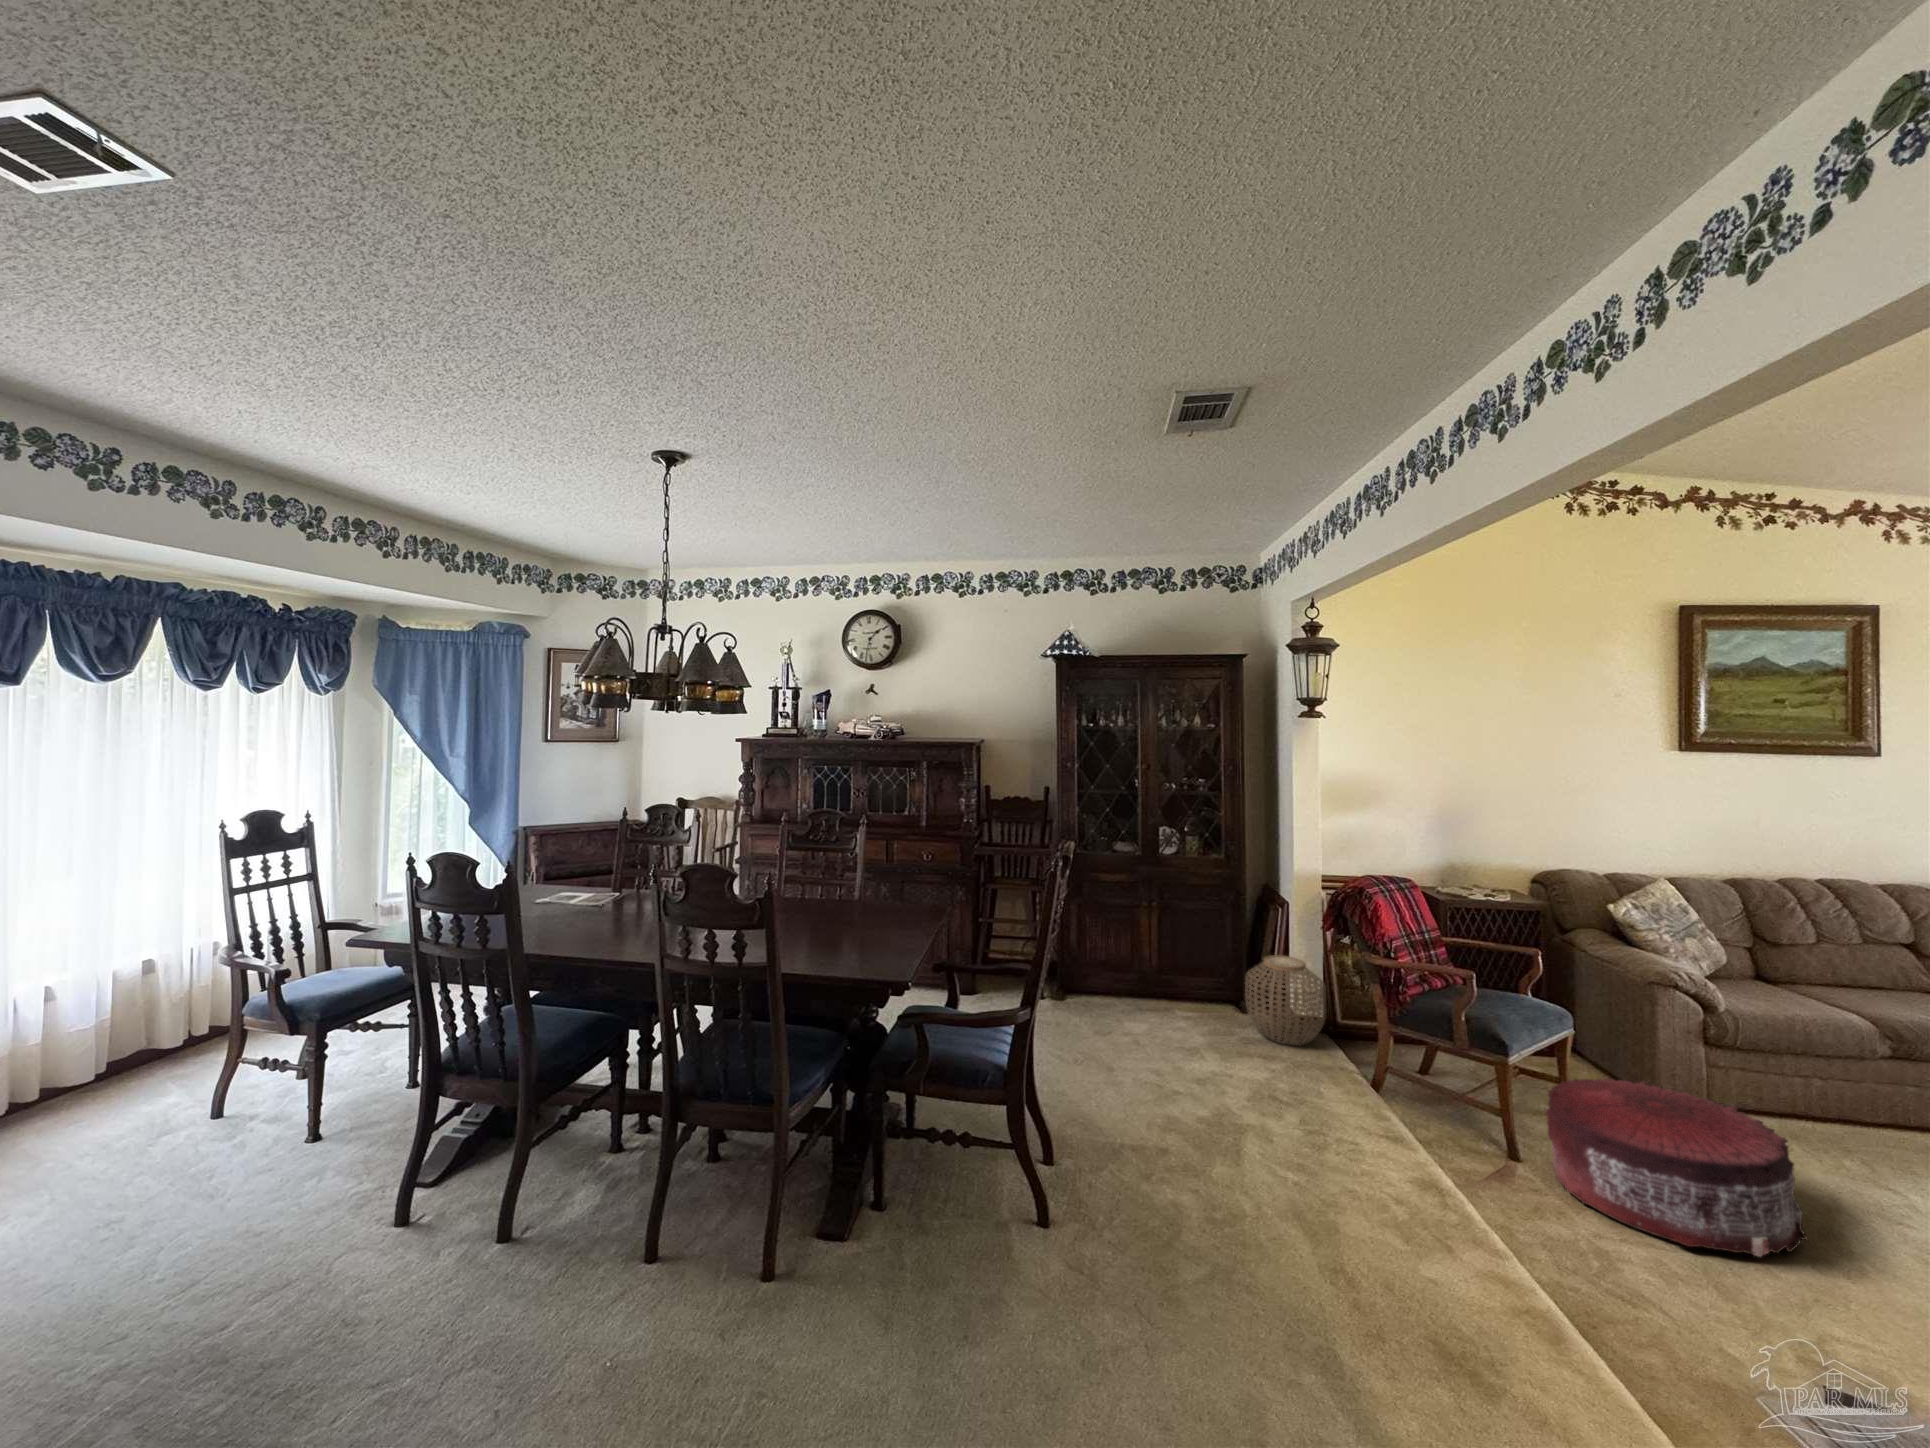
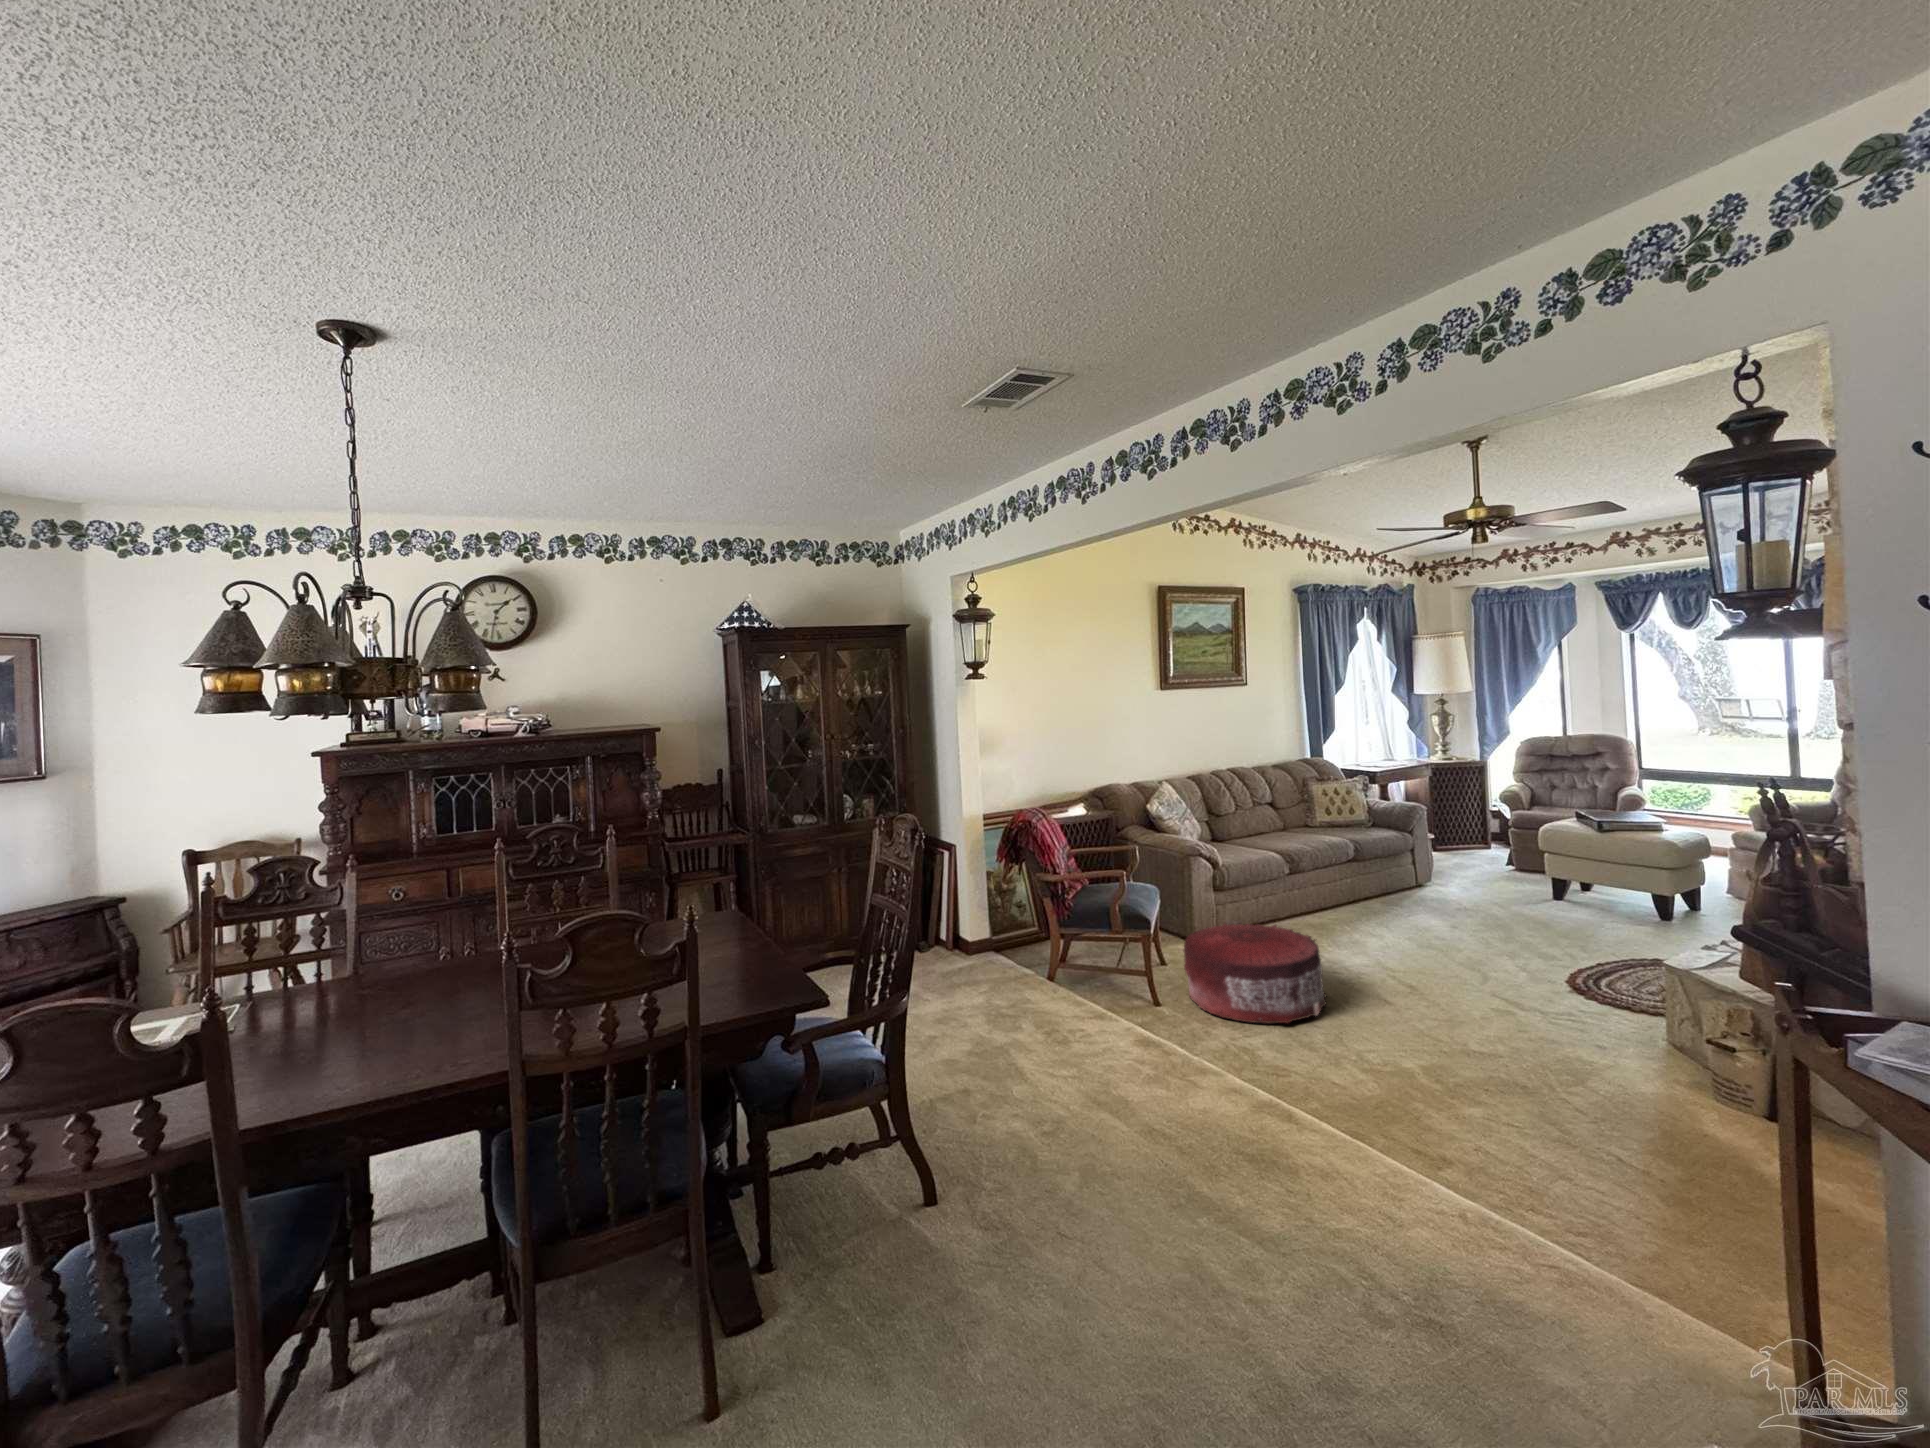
woven basket: present [1245,955,1326,1045] -> none [936,892,1002,970]

